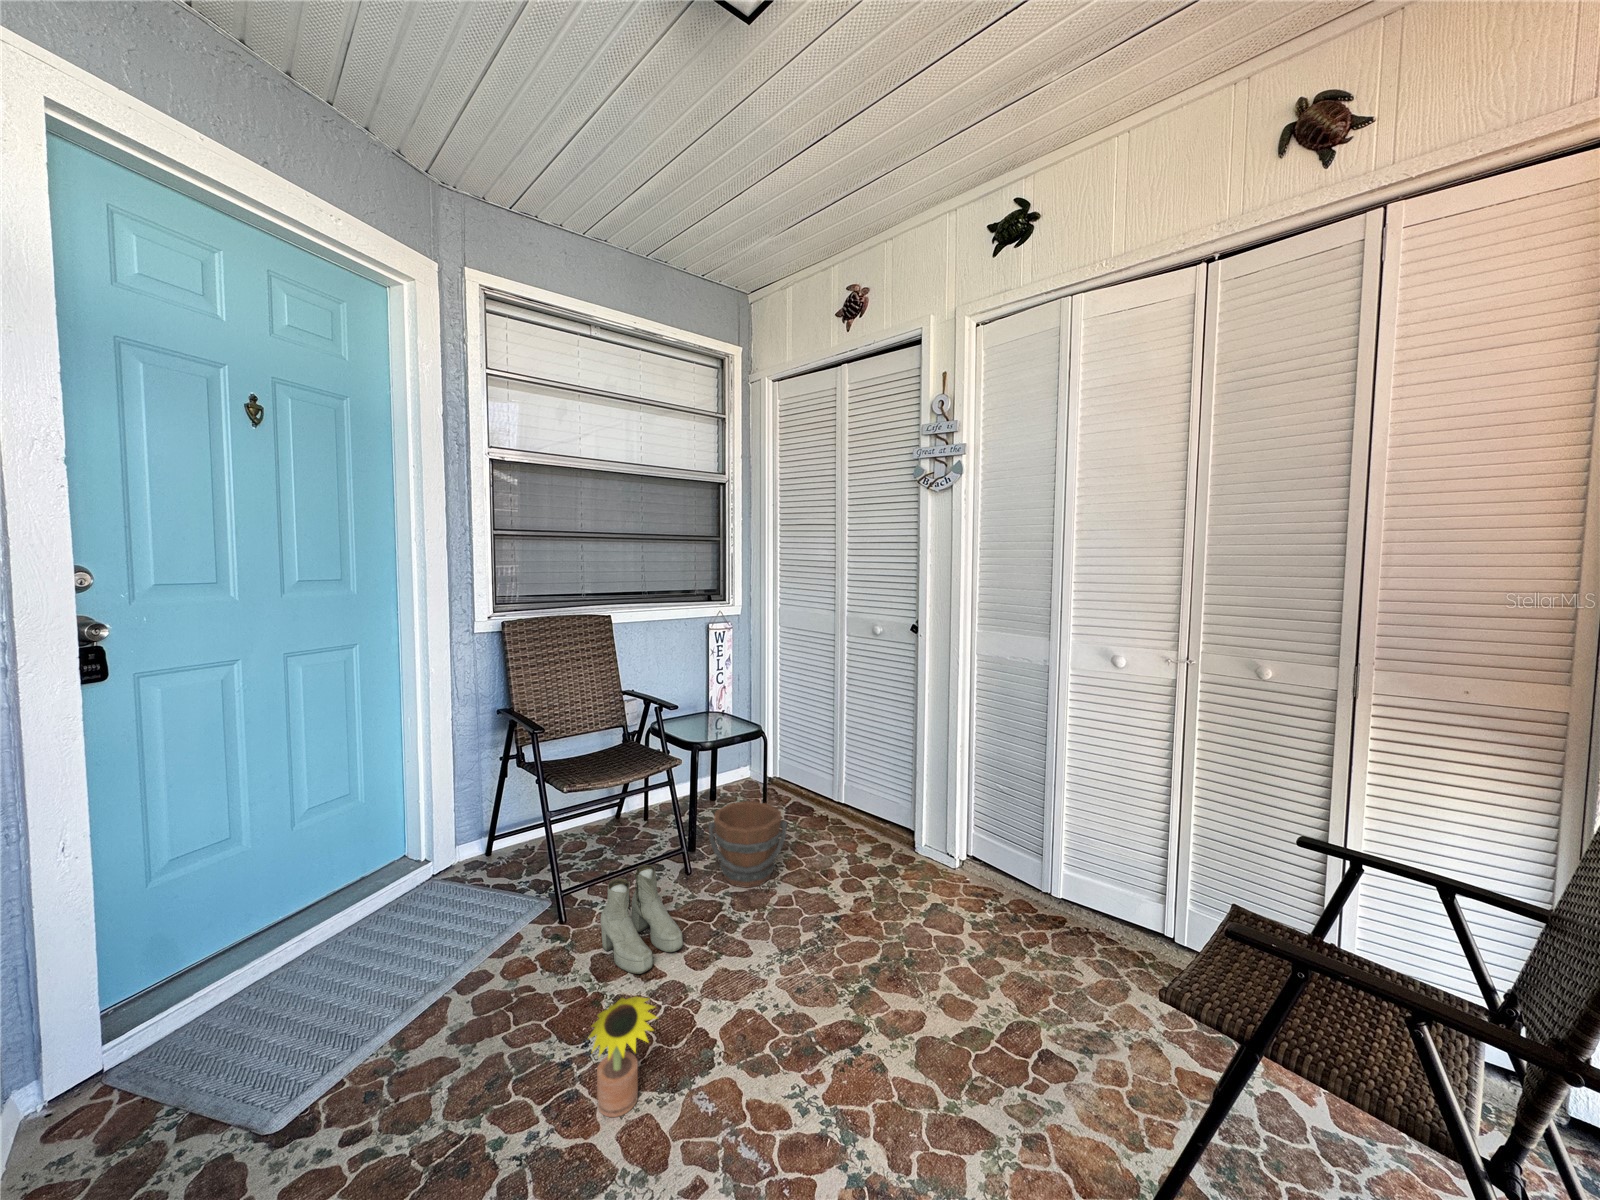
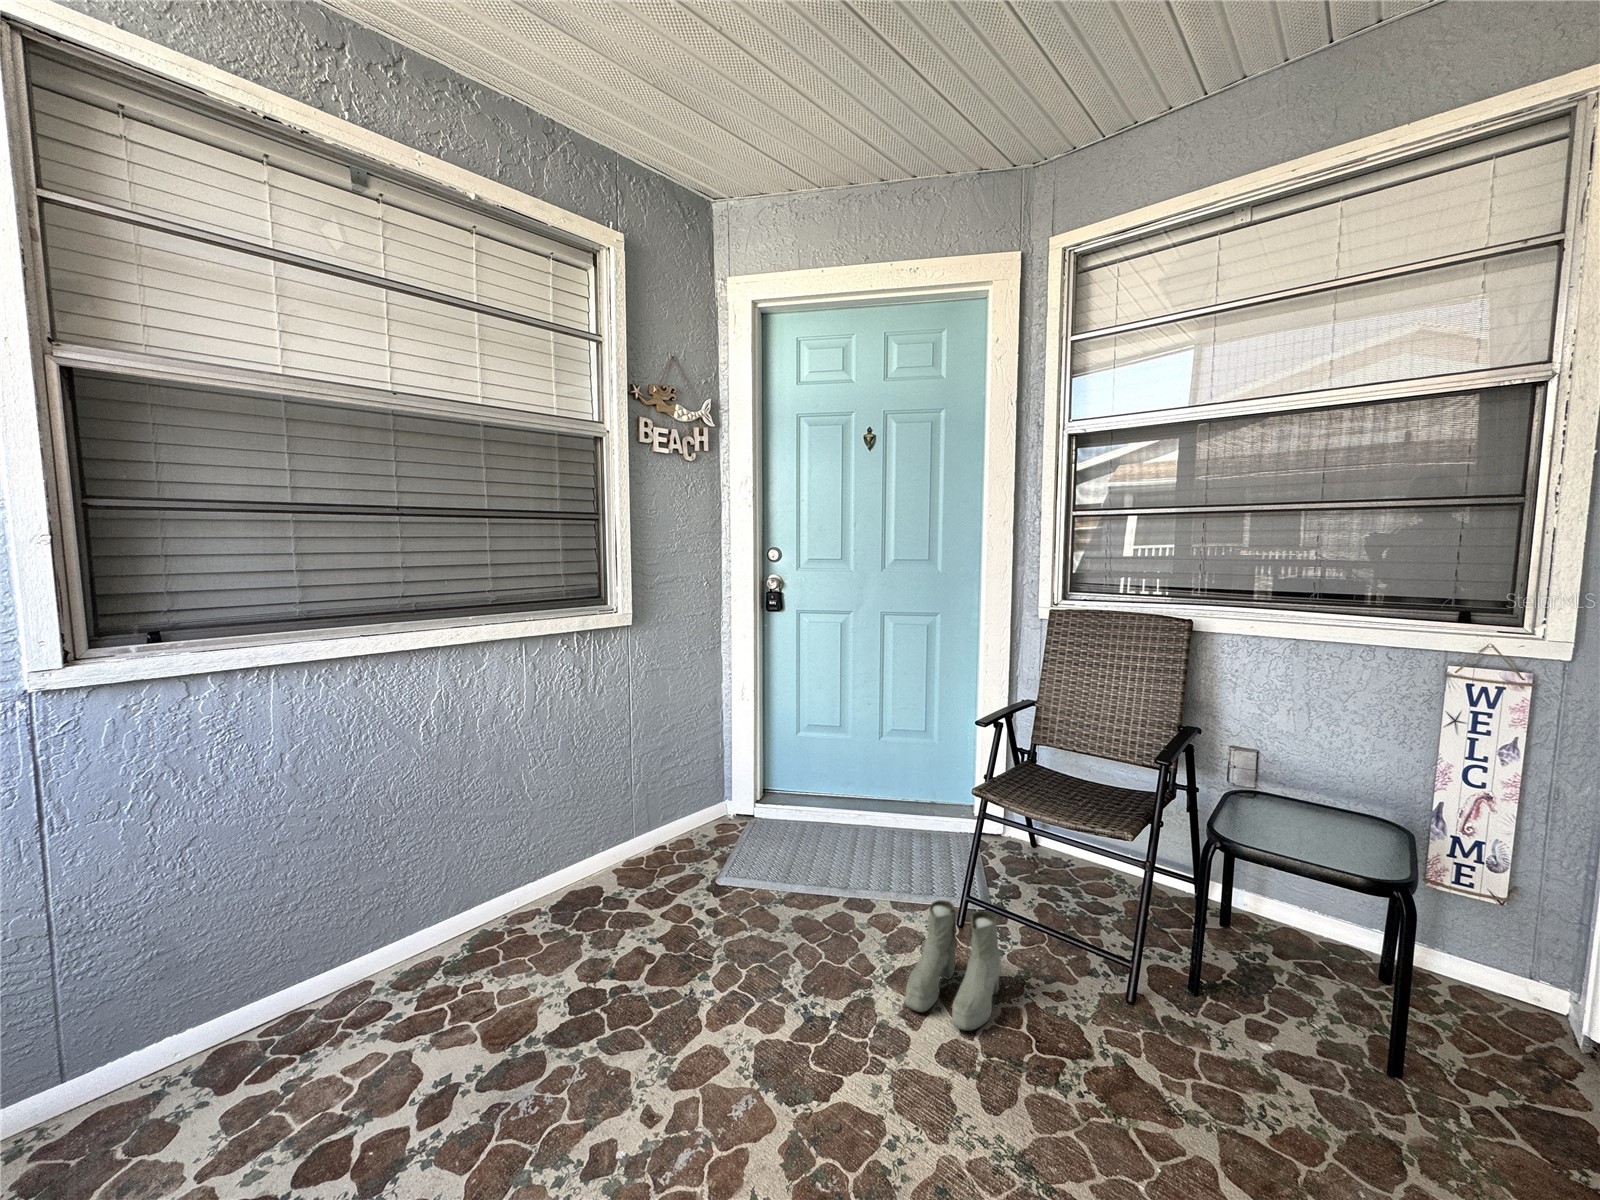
bucket: present [709,801,787,888] -> none [1130,943,1274,1116]
decorative plant: present [589,996,657,1117] -> none [700,923,762,1048]

